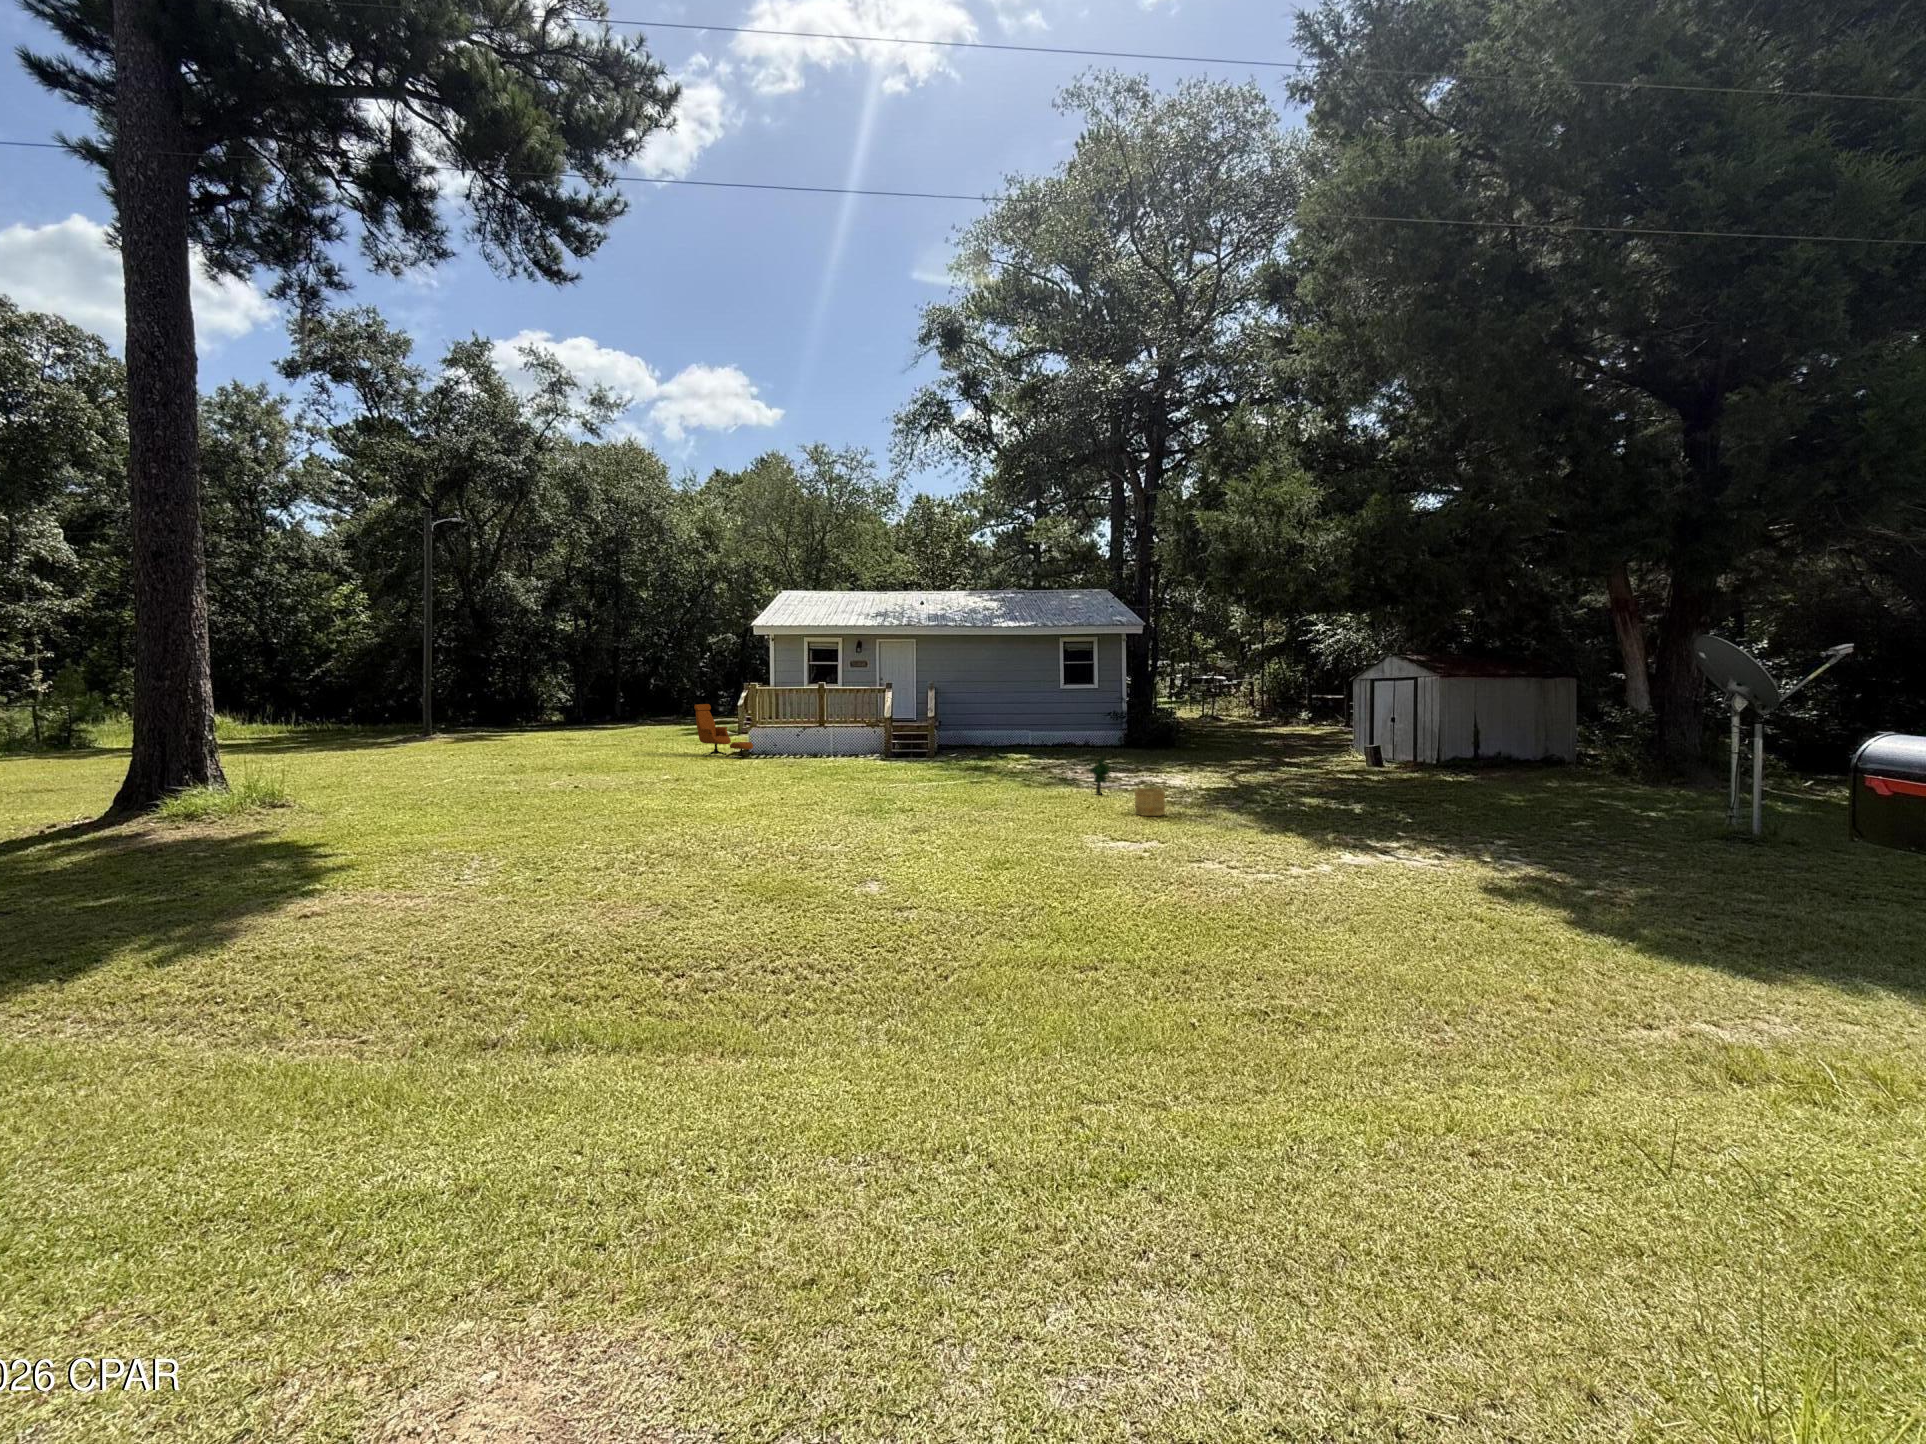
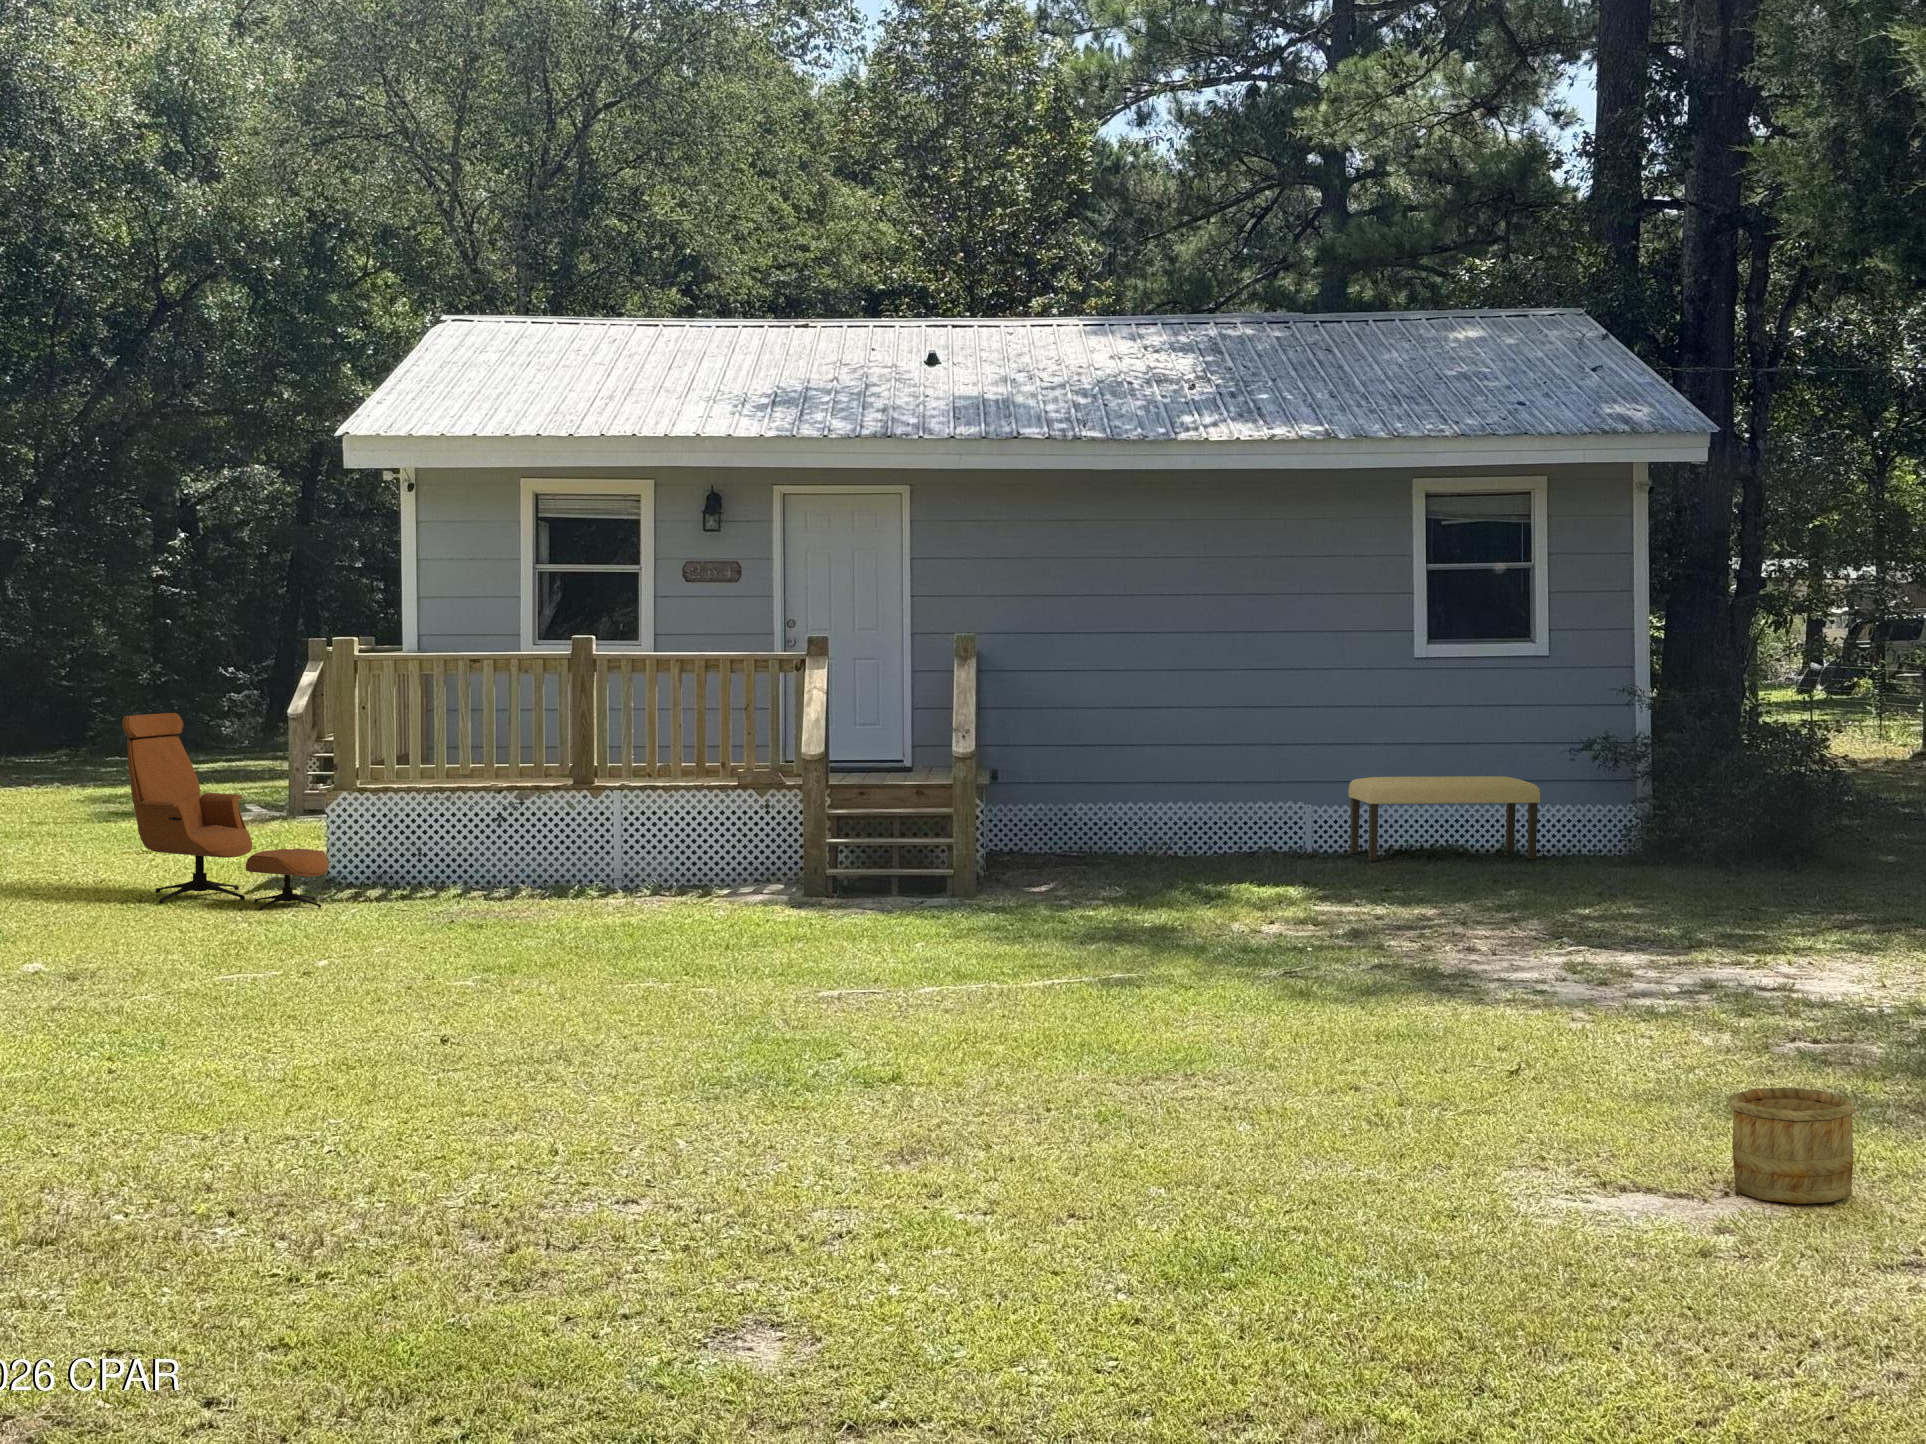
bench: none [1041,724,1095,747] -> present [1349,776,1540,861]
decorative plant: present [1089,756,1111,795] -> none [1535,941,1626,1089]

